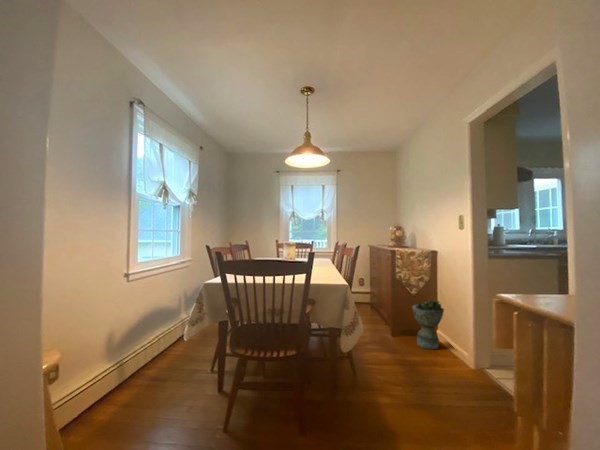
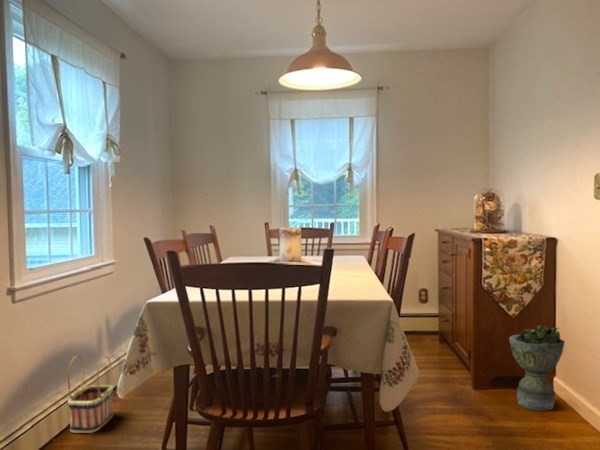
basket: none [157,313,185,360] -> present [68,356,113,433]

